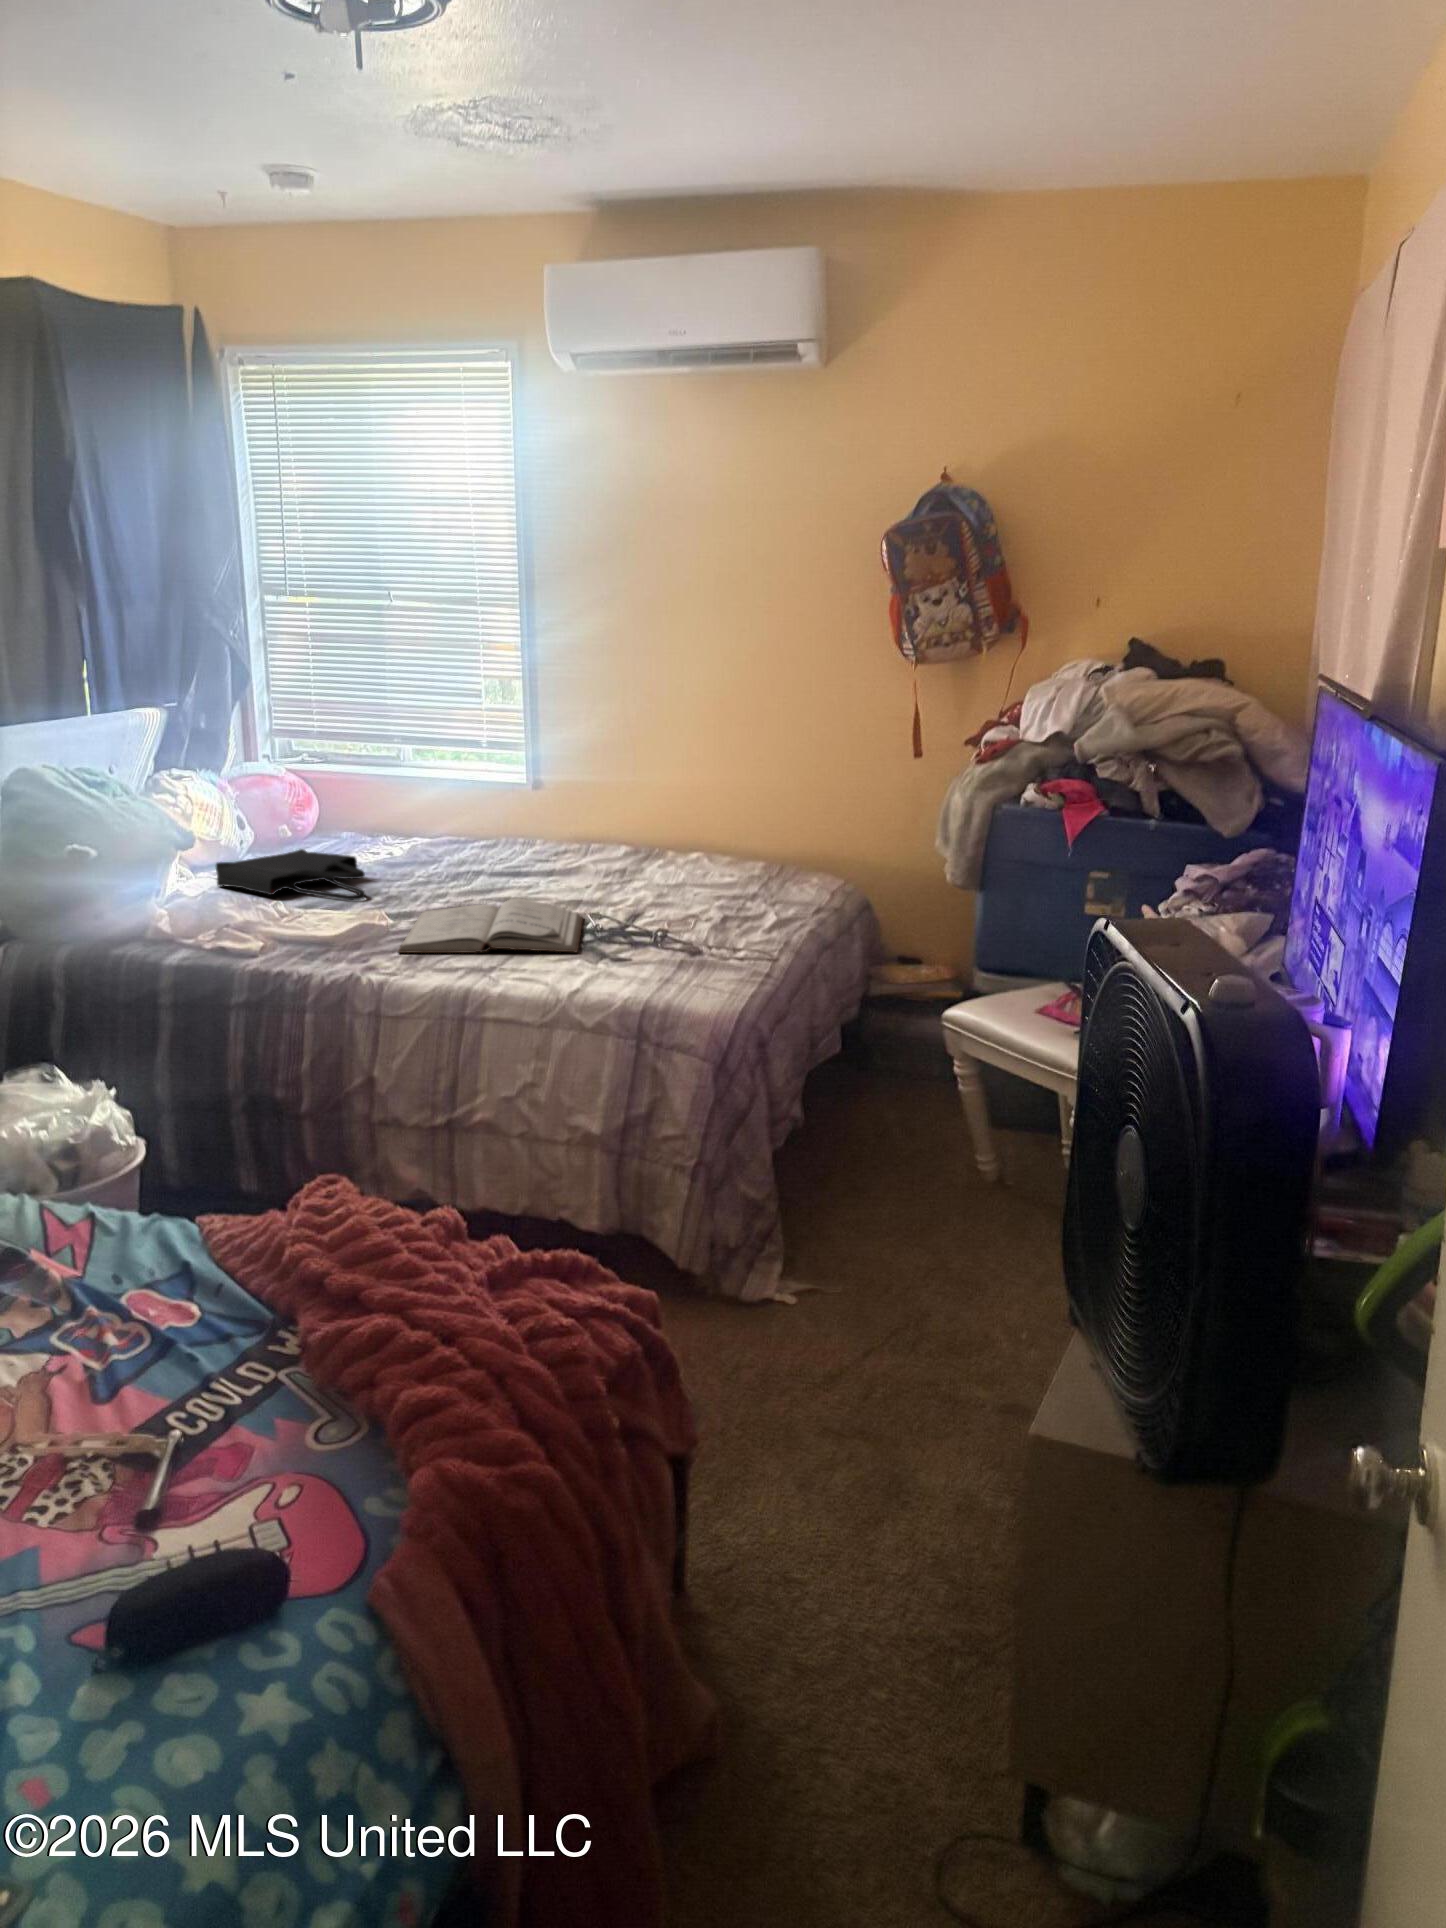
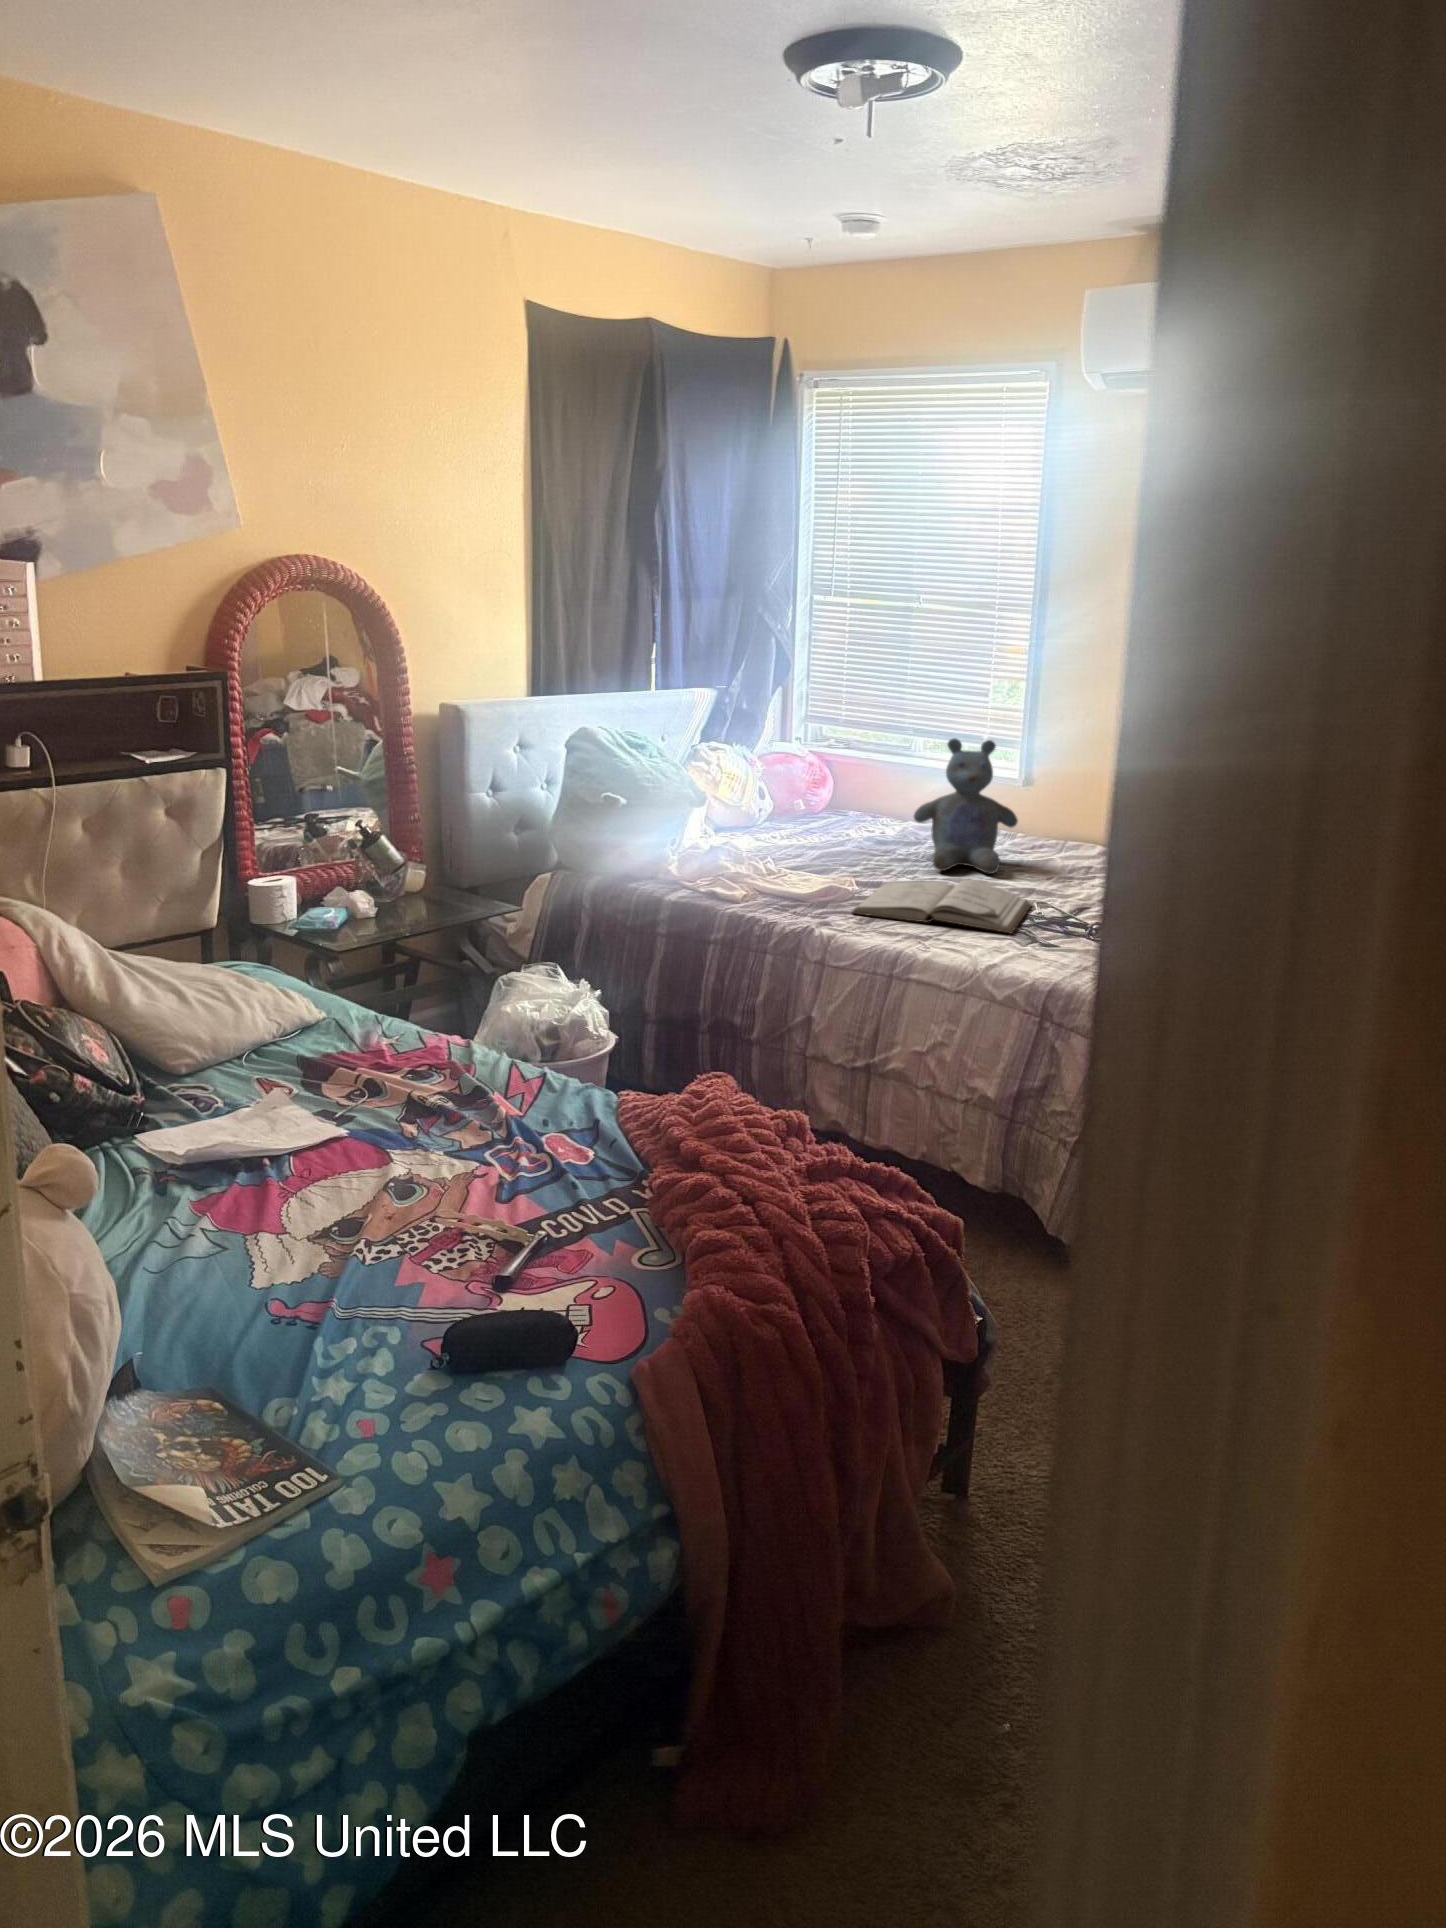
stuffed bear: none [434,746,546,891] -> present [914,738,1018,874]
tote bag: present [216,849,365,900] -> none [727,819,846,867]

